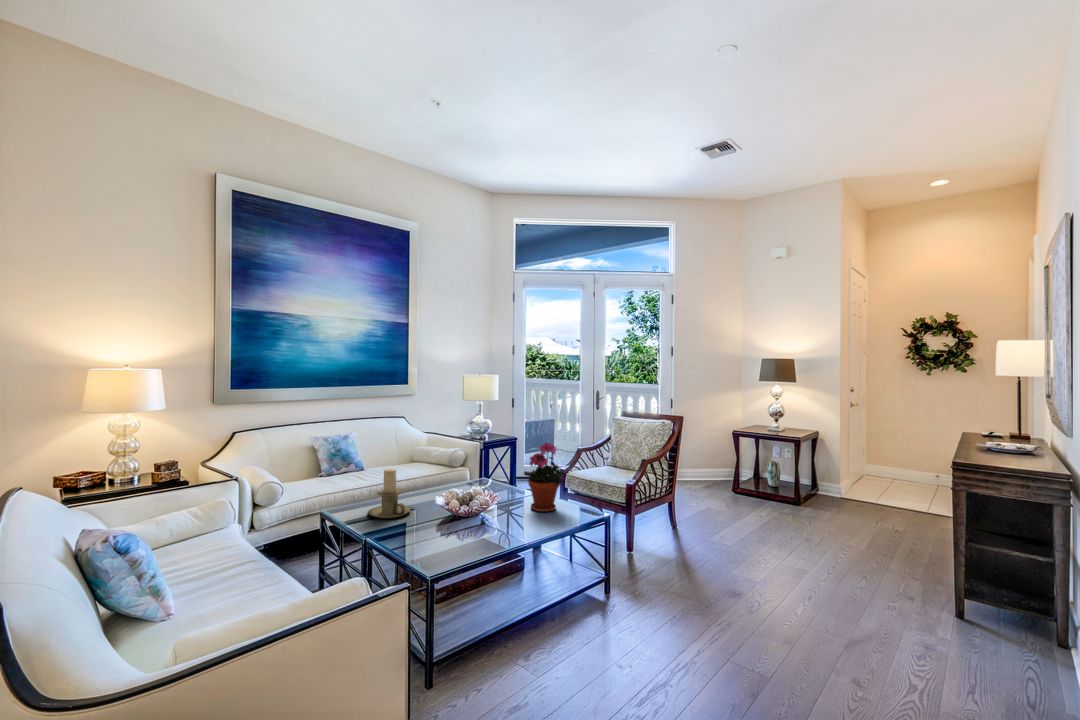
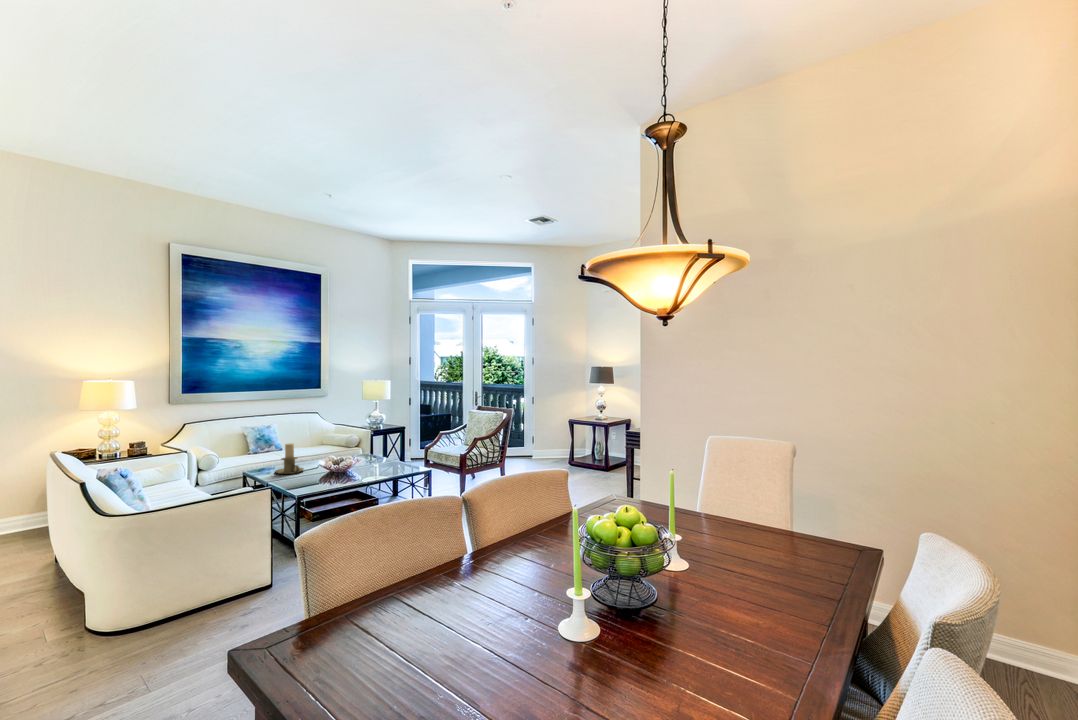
potted plant: present [524,443,564,512] -> none [382,425,409,470]

